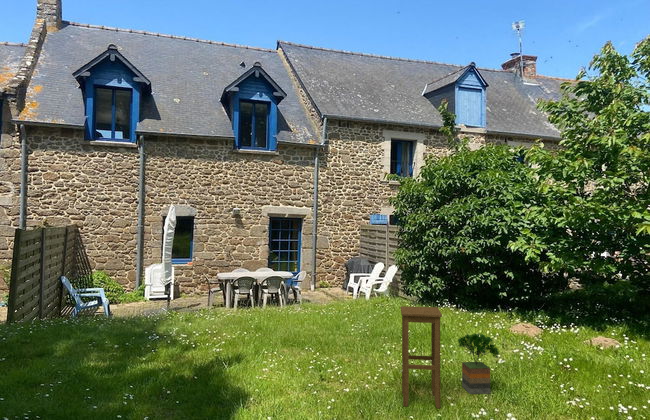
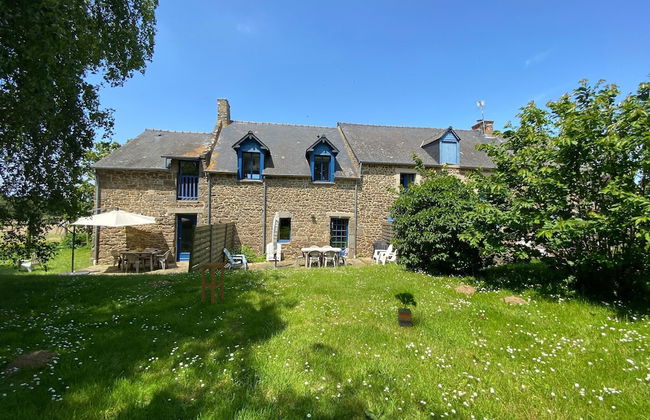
stool: present [400,306,442,408] -> present [202,262,225,304]

